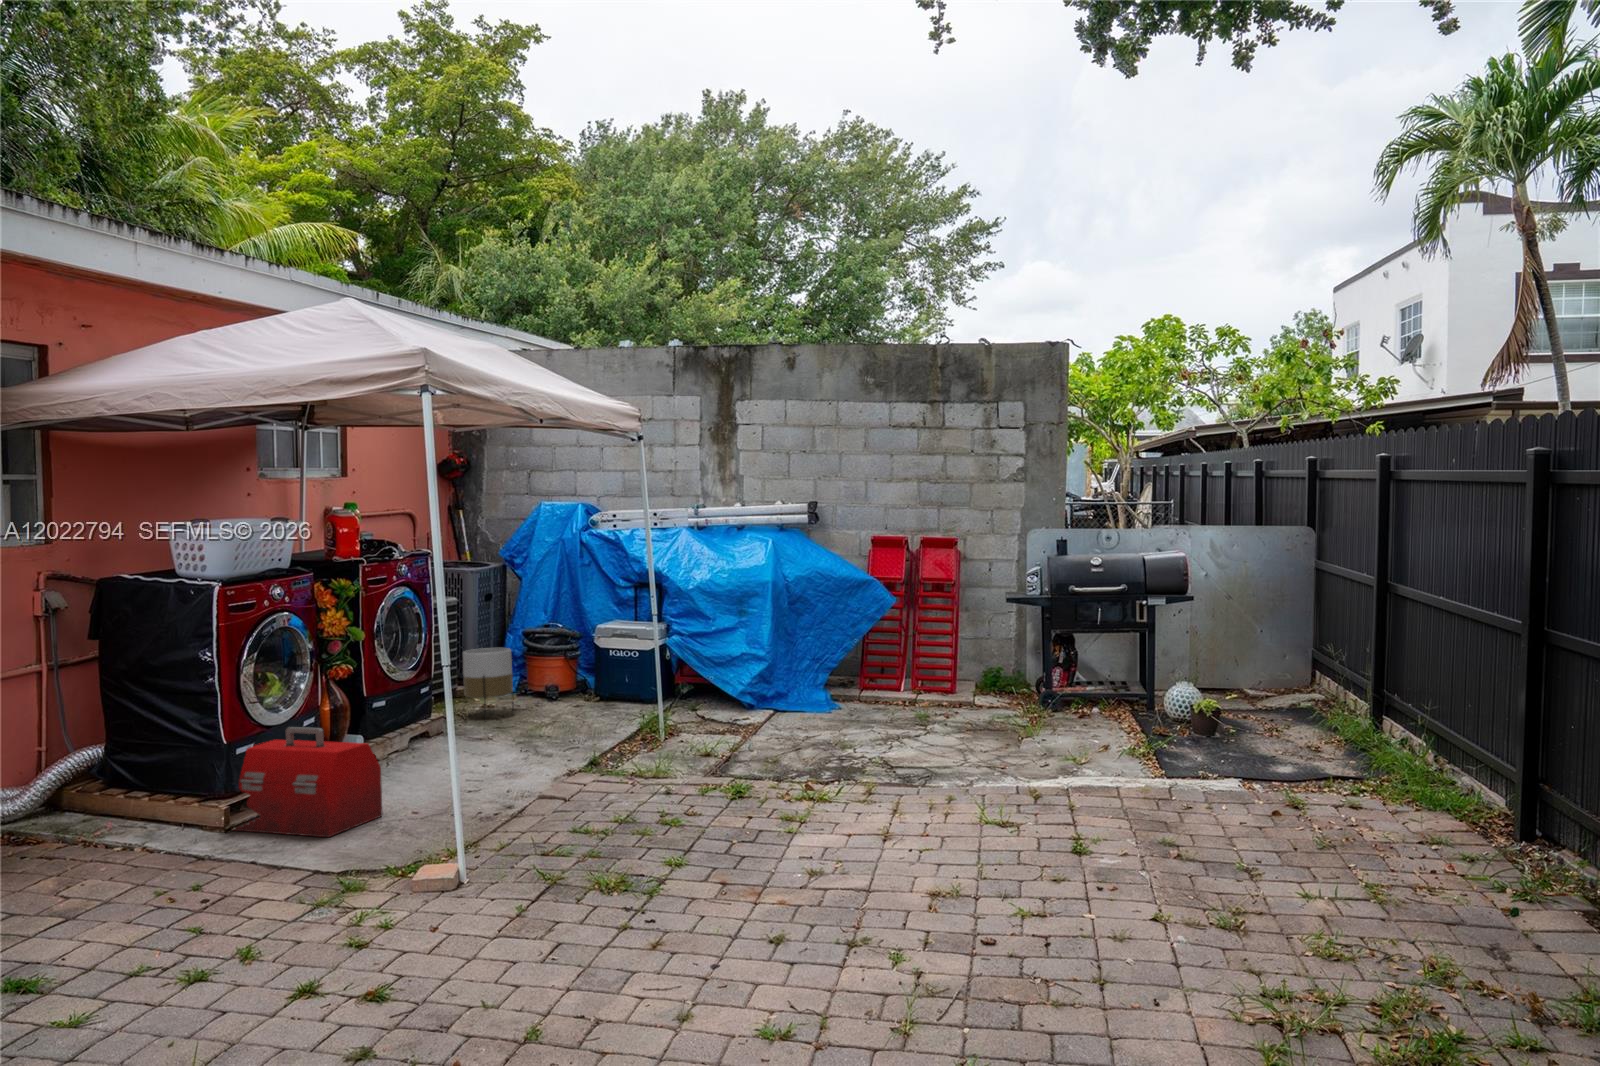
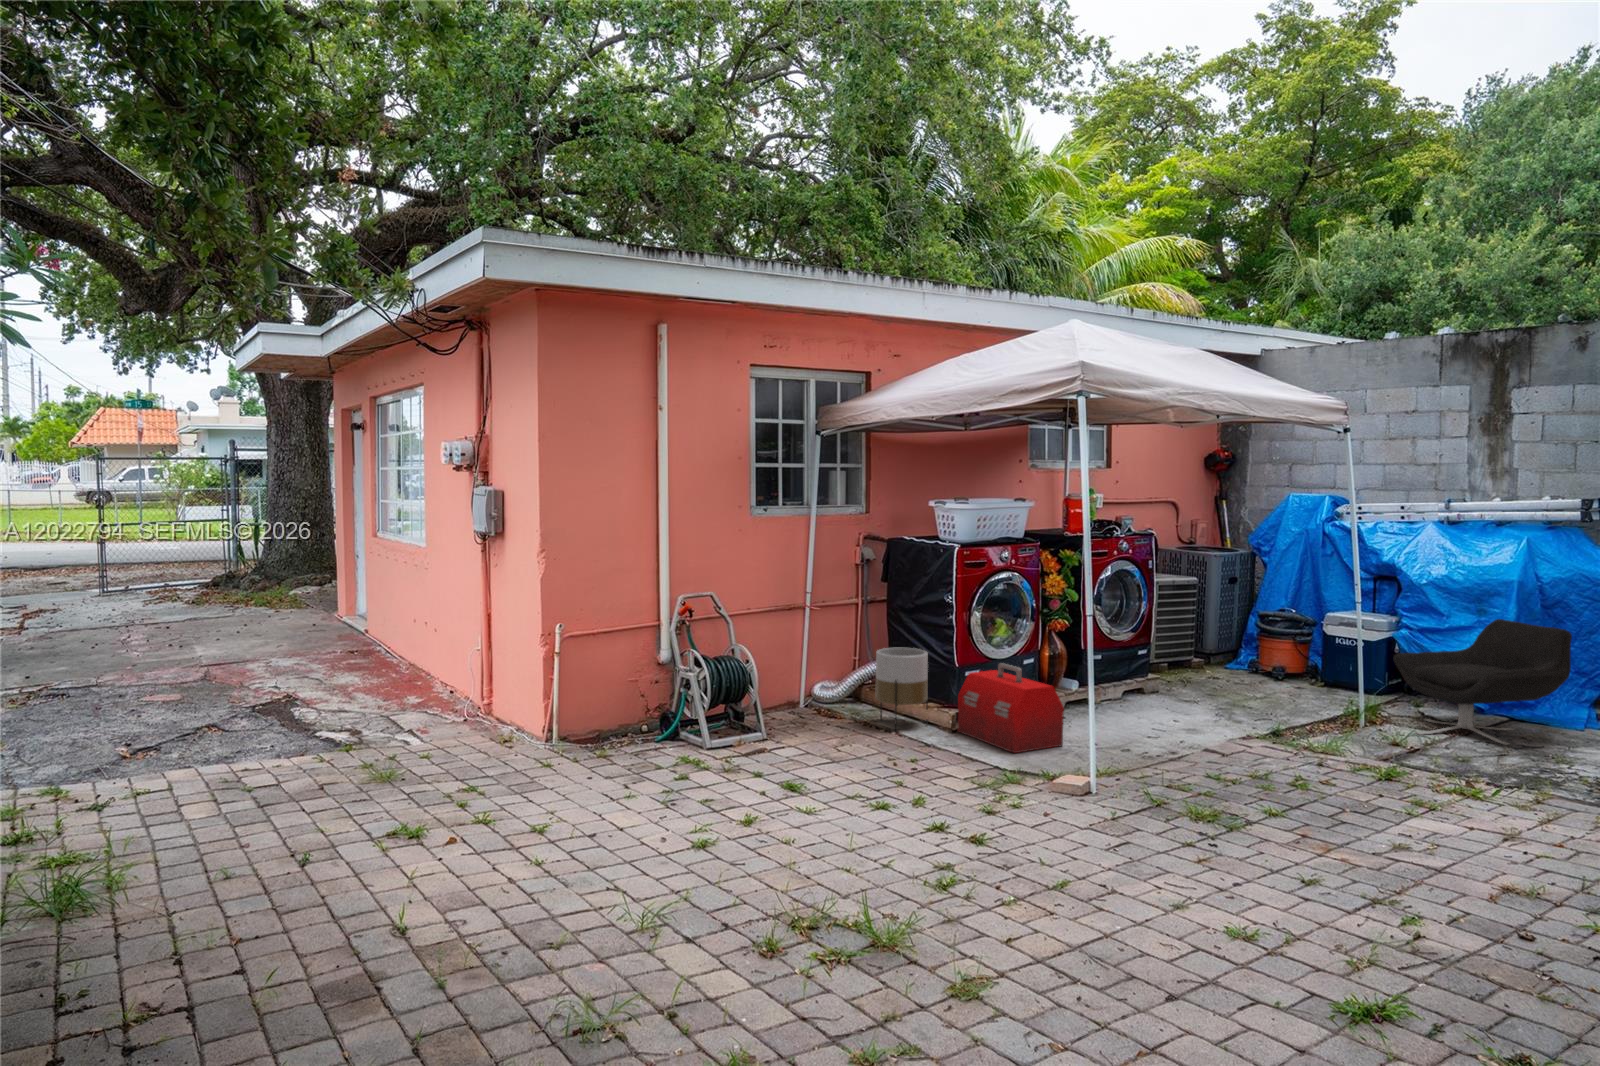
lounge chair: none [678,614,817,732] -> present [1394,619,1572,745]
planter: present [463,648,514,714] -> present [875,648,928,722]

